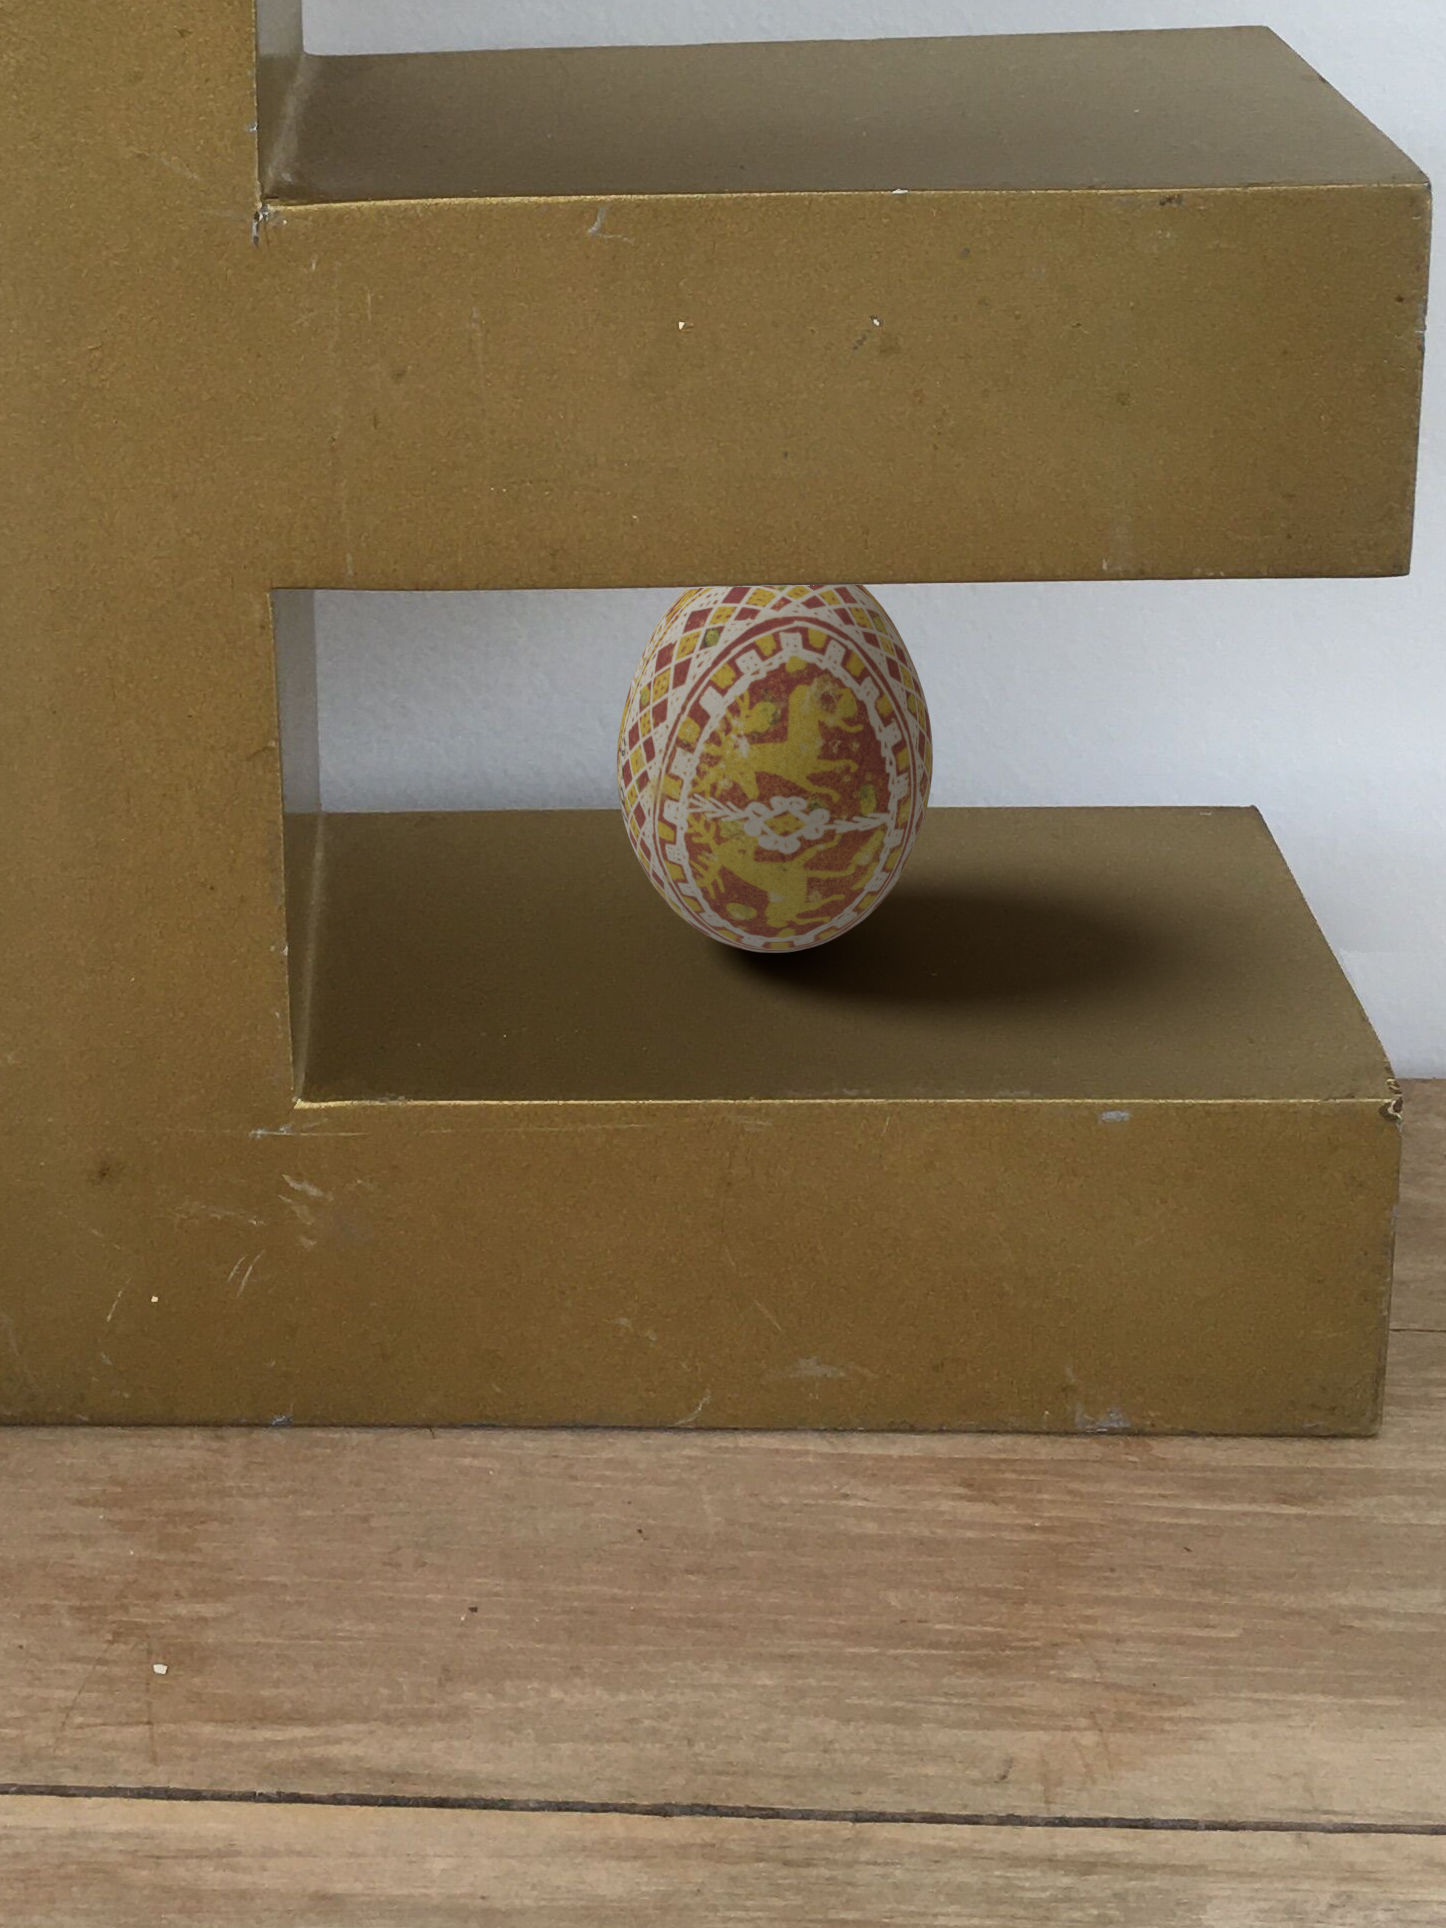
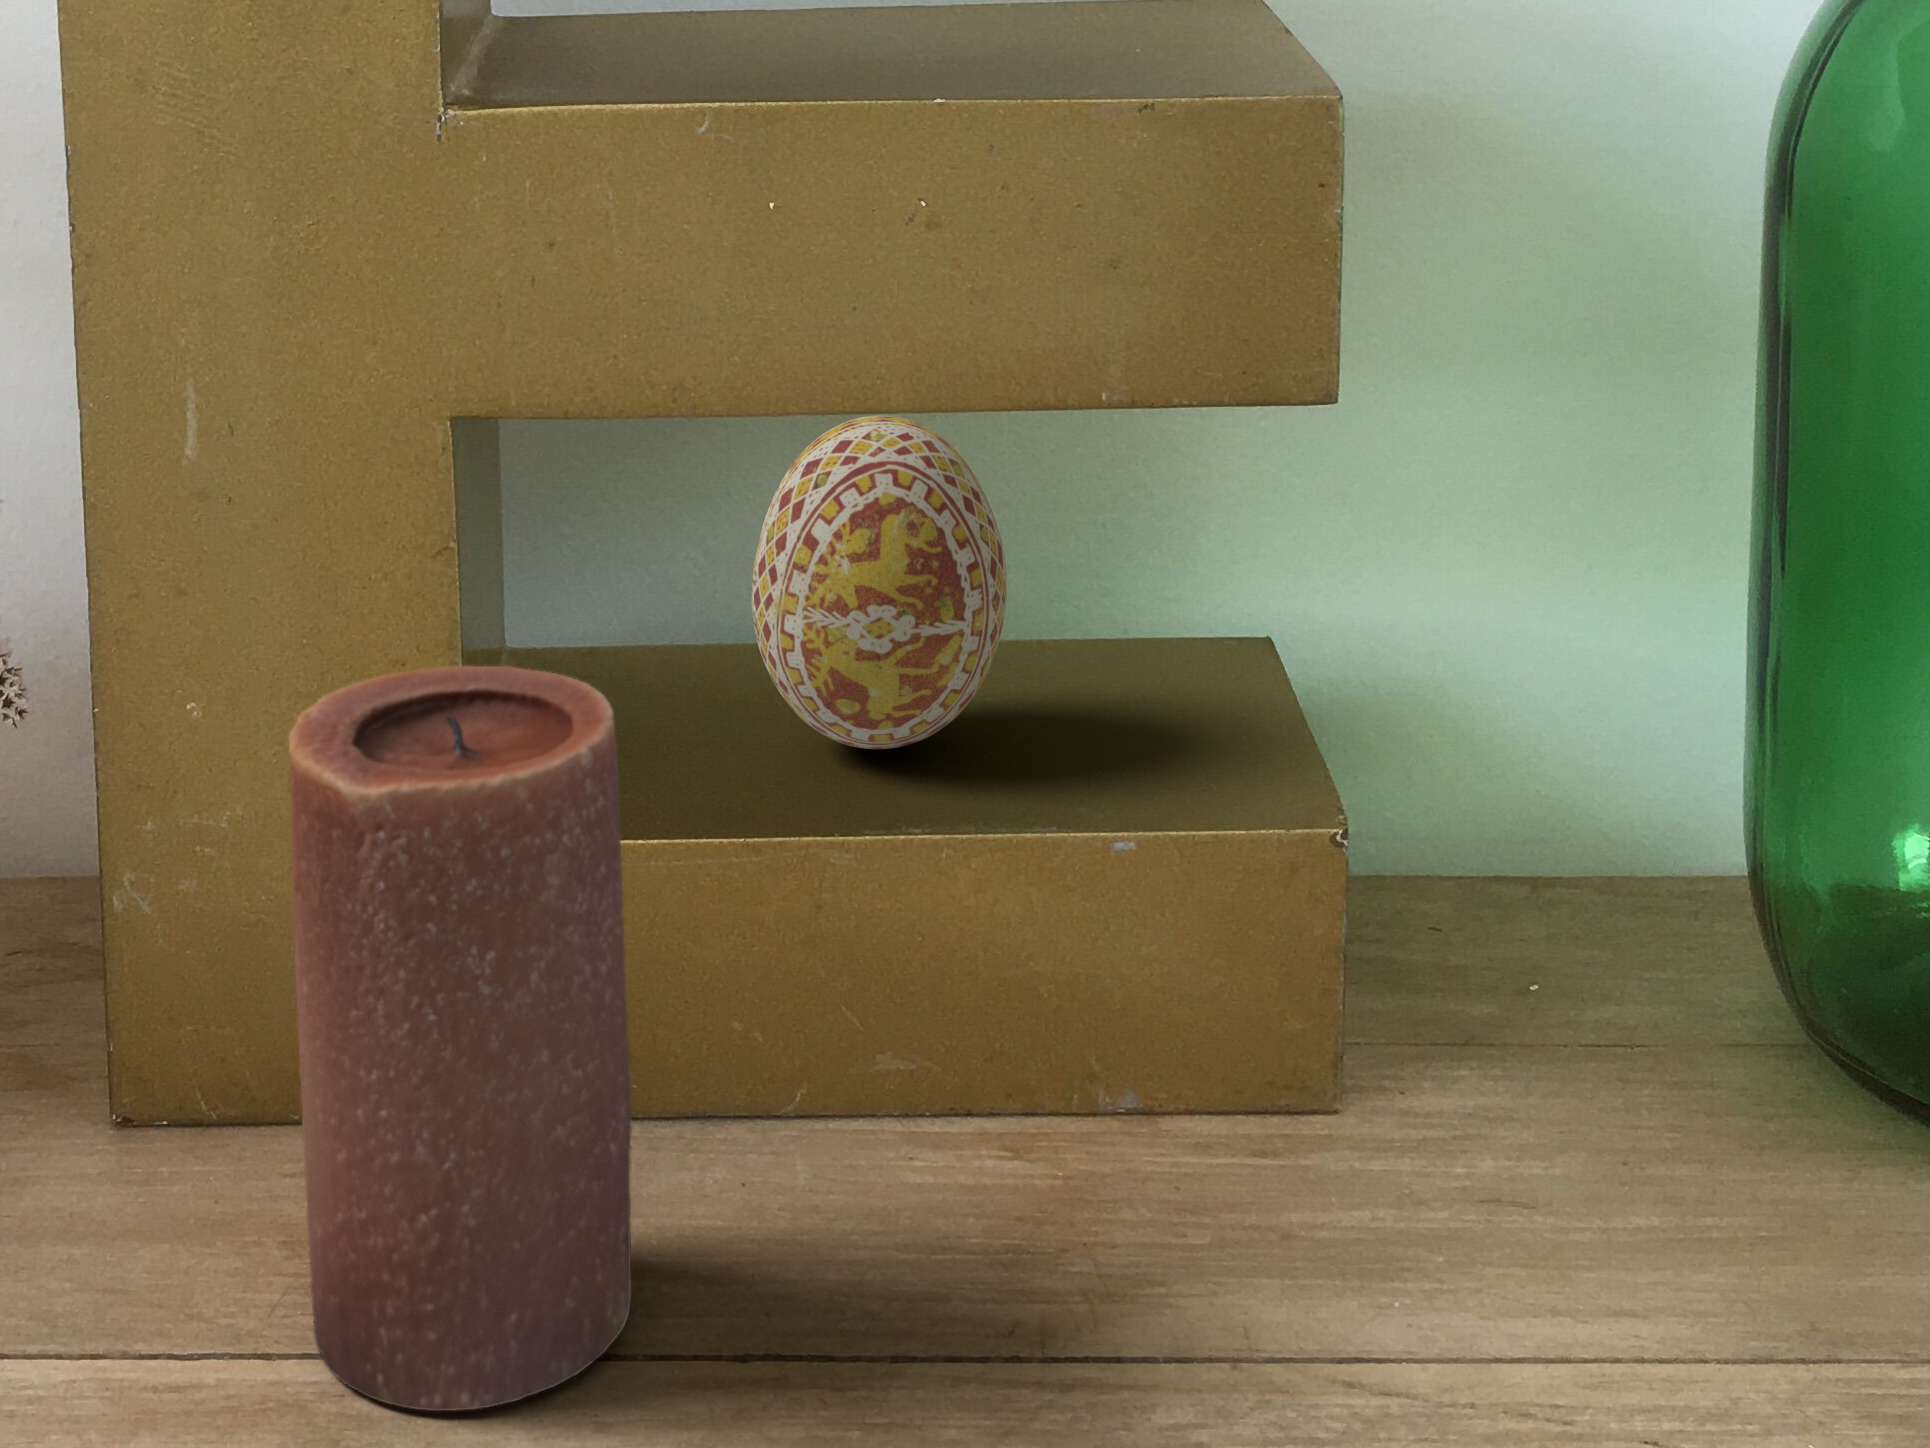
candle: none [84,935,517,1893] -> present [288,666,632,1411]

